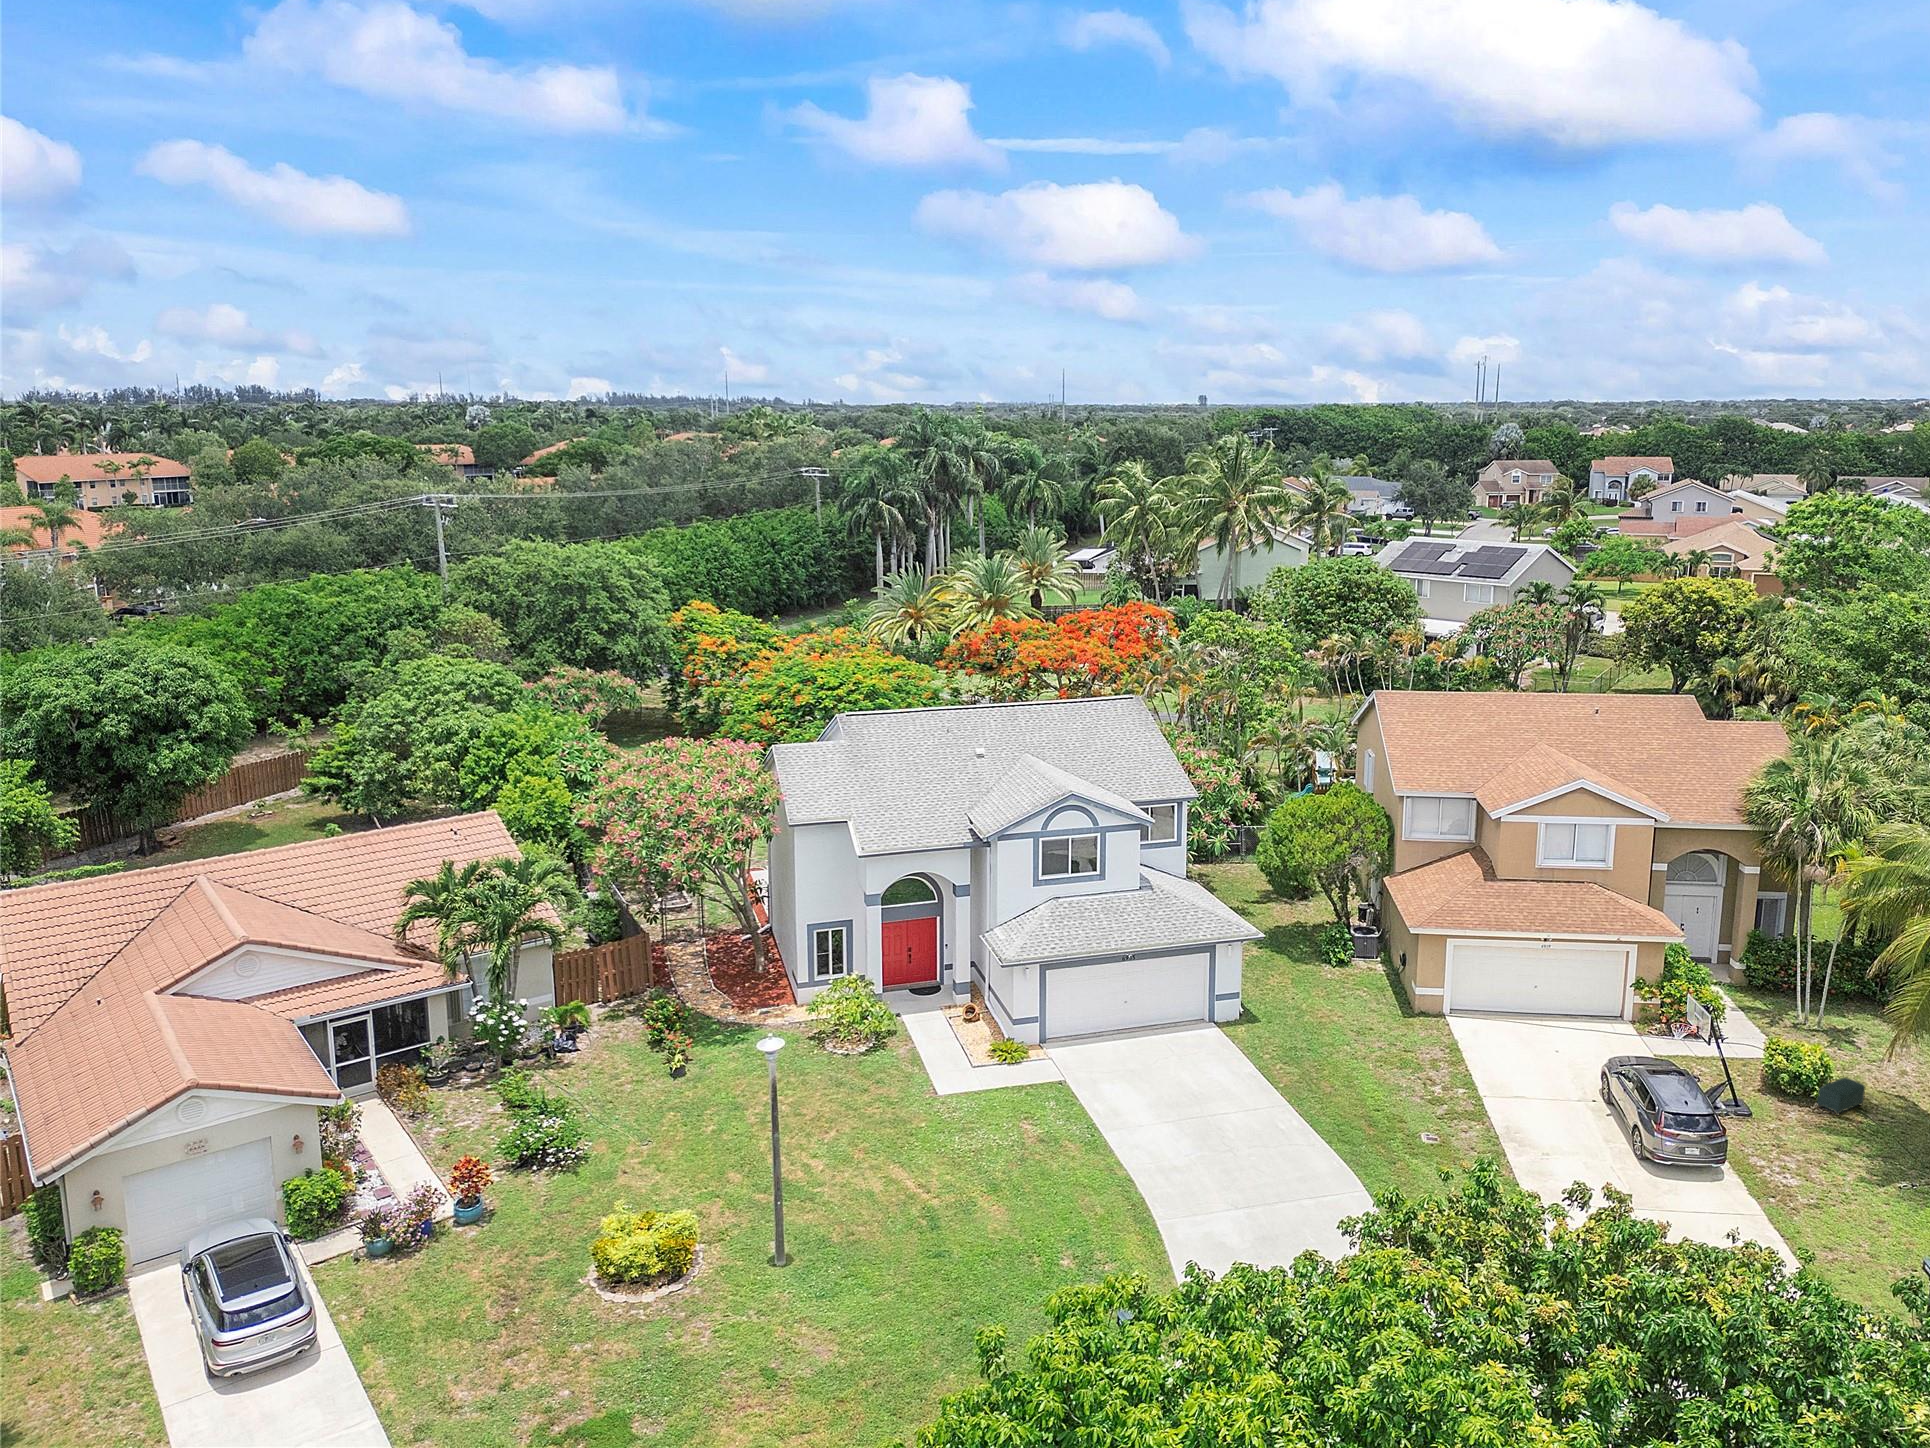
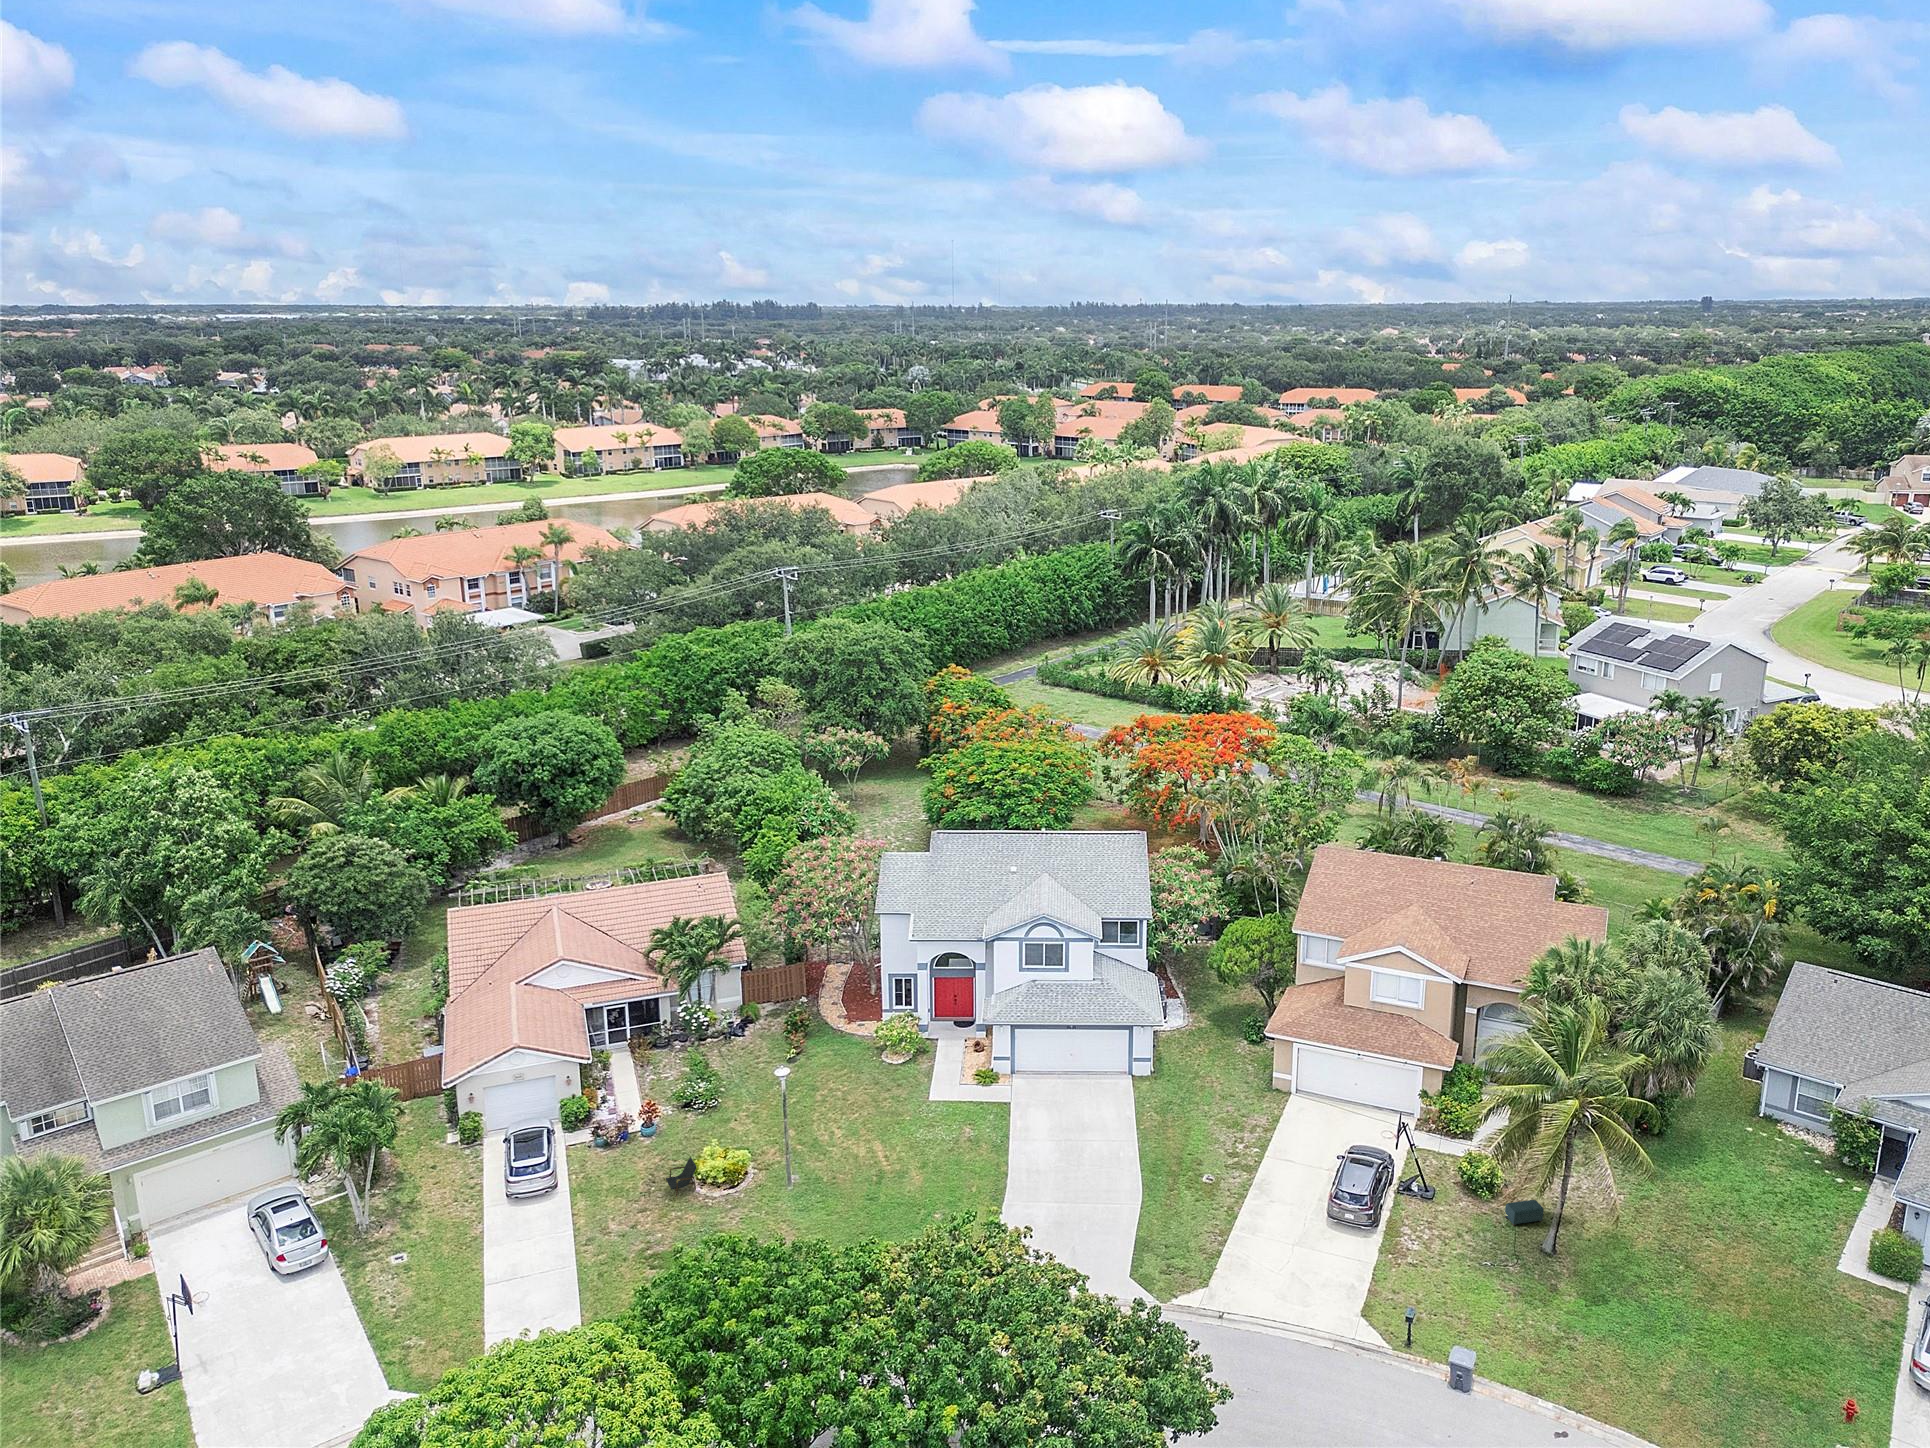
lounge chair: none [547,1235,610,1316] -> present [666,1157,697,1198]

